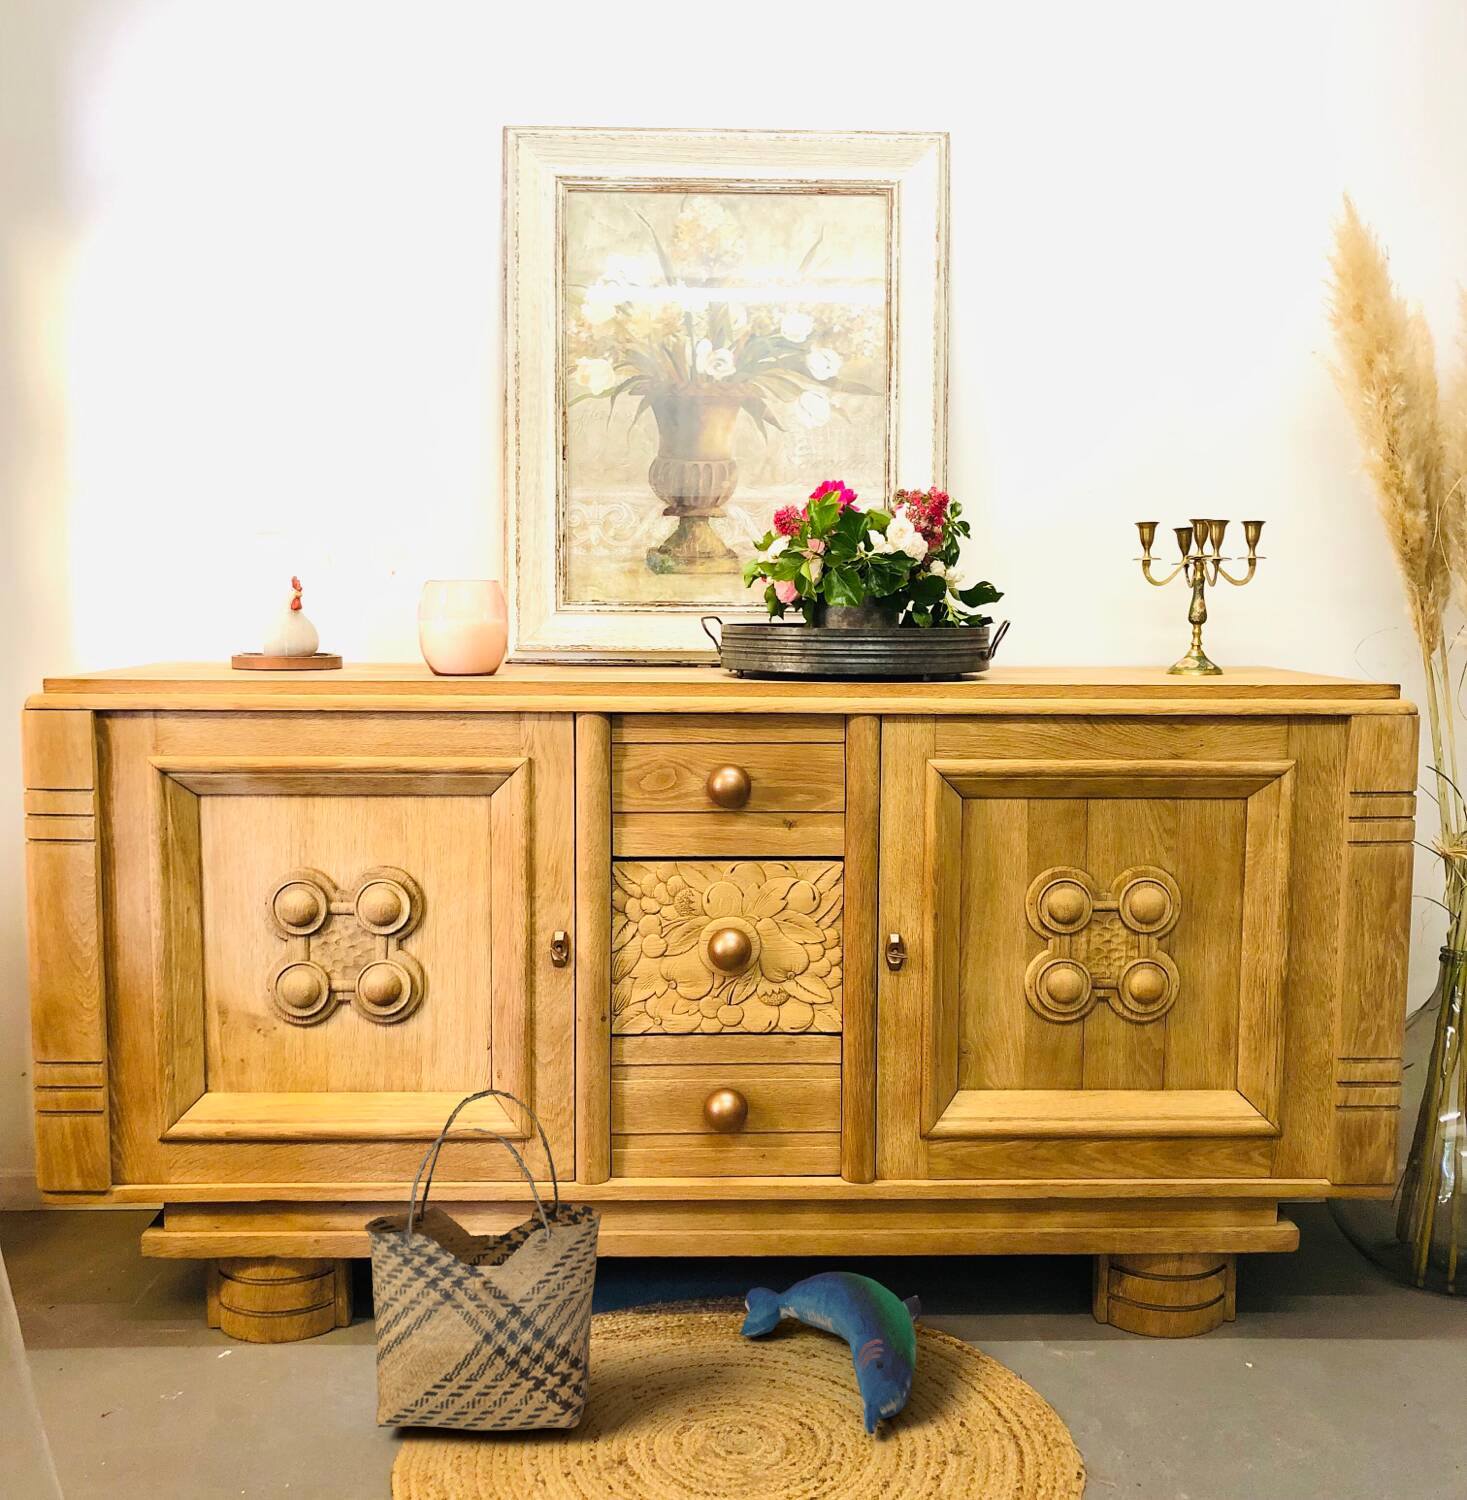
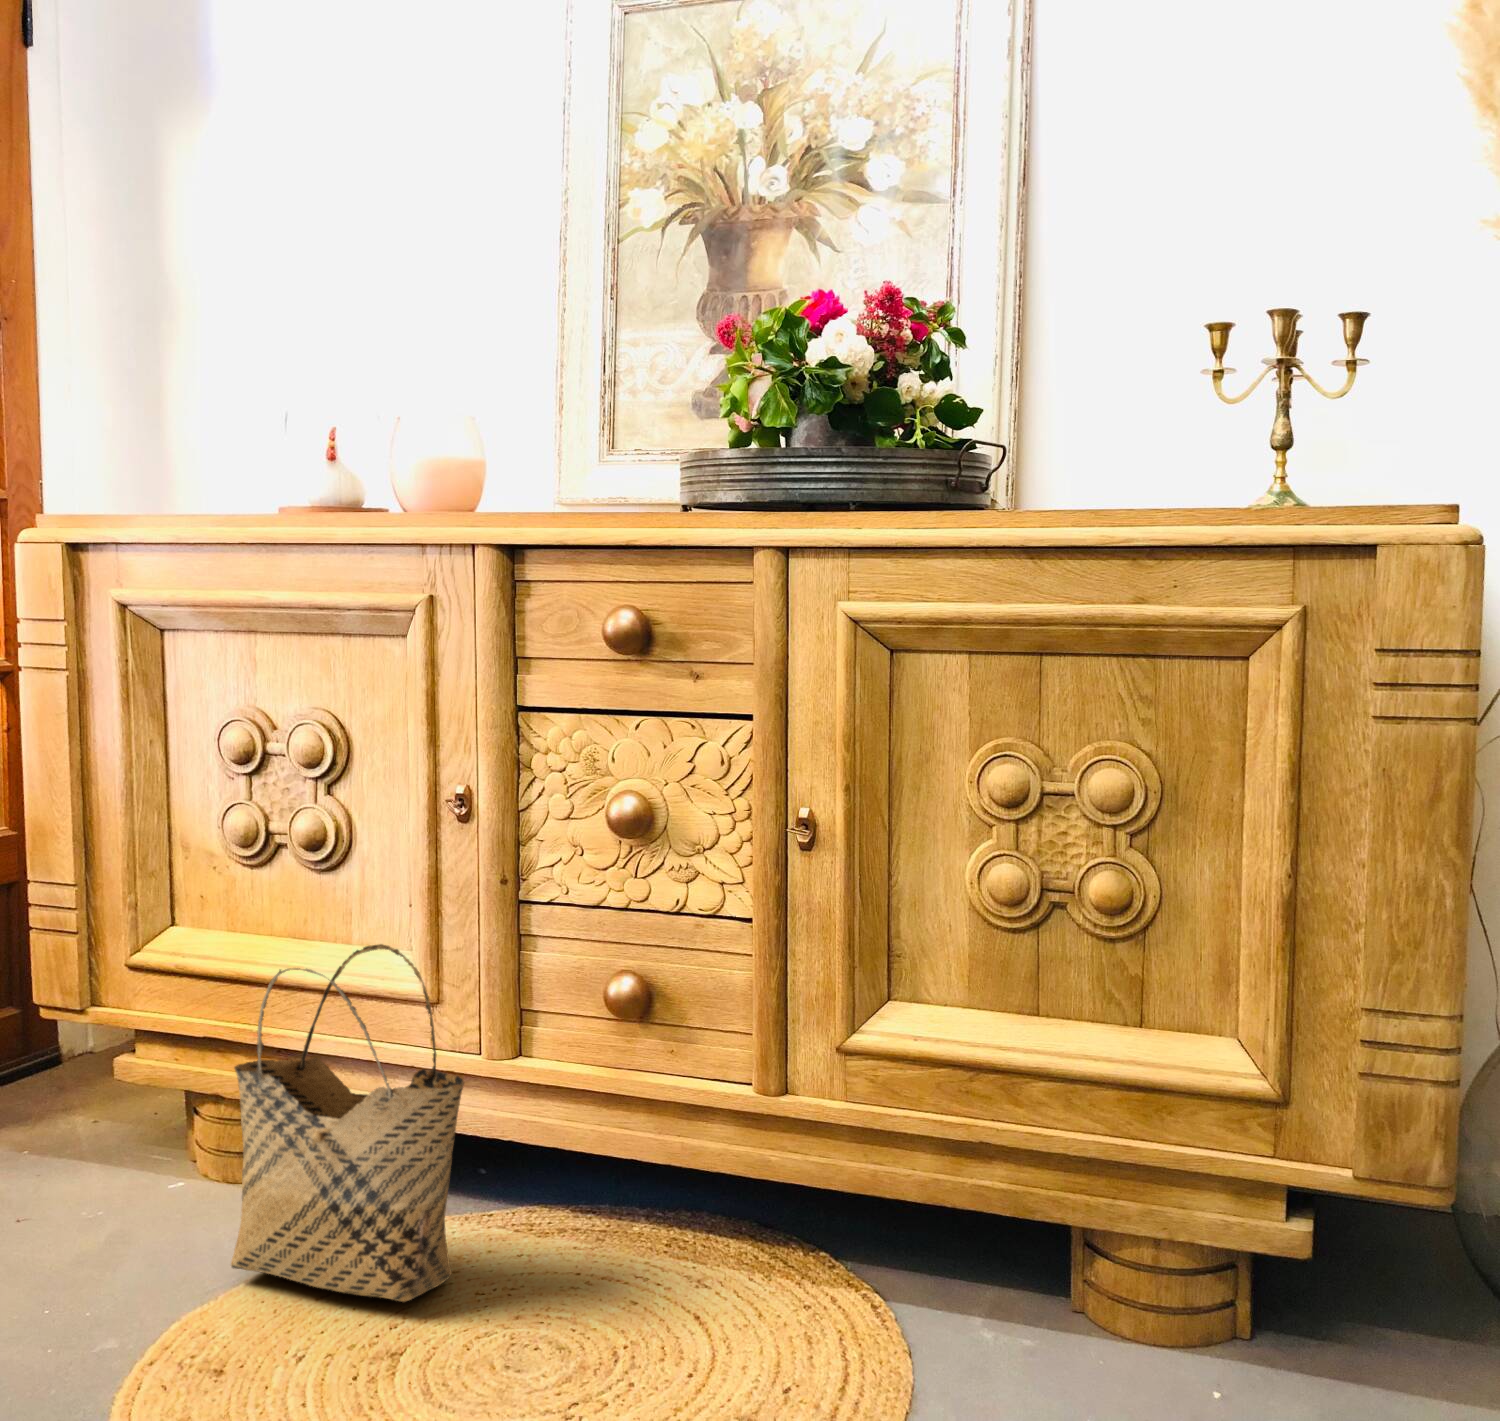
plush toy: present [740,1272,921,1434] -> none [651,1197,825,1368]

